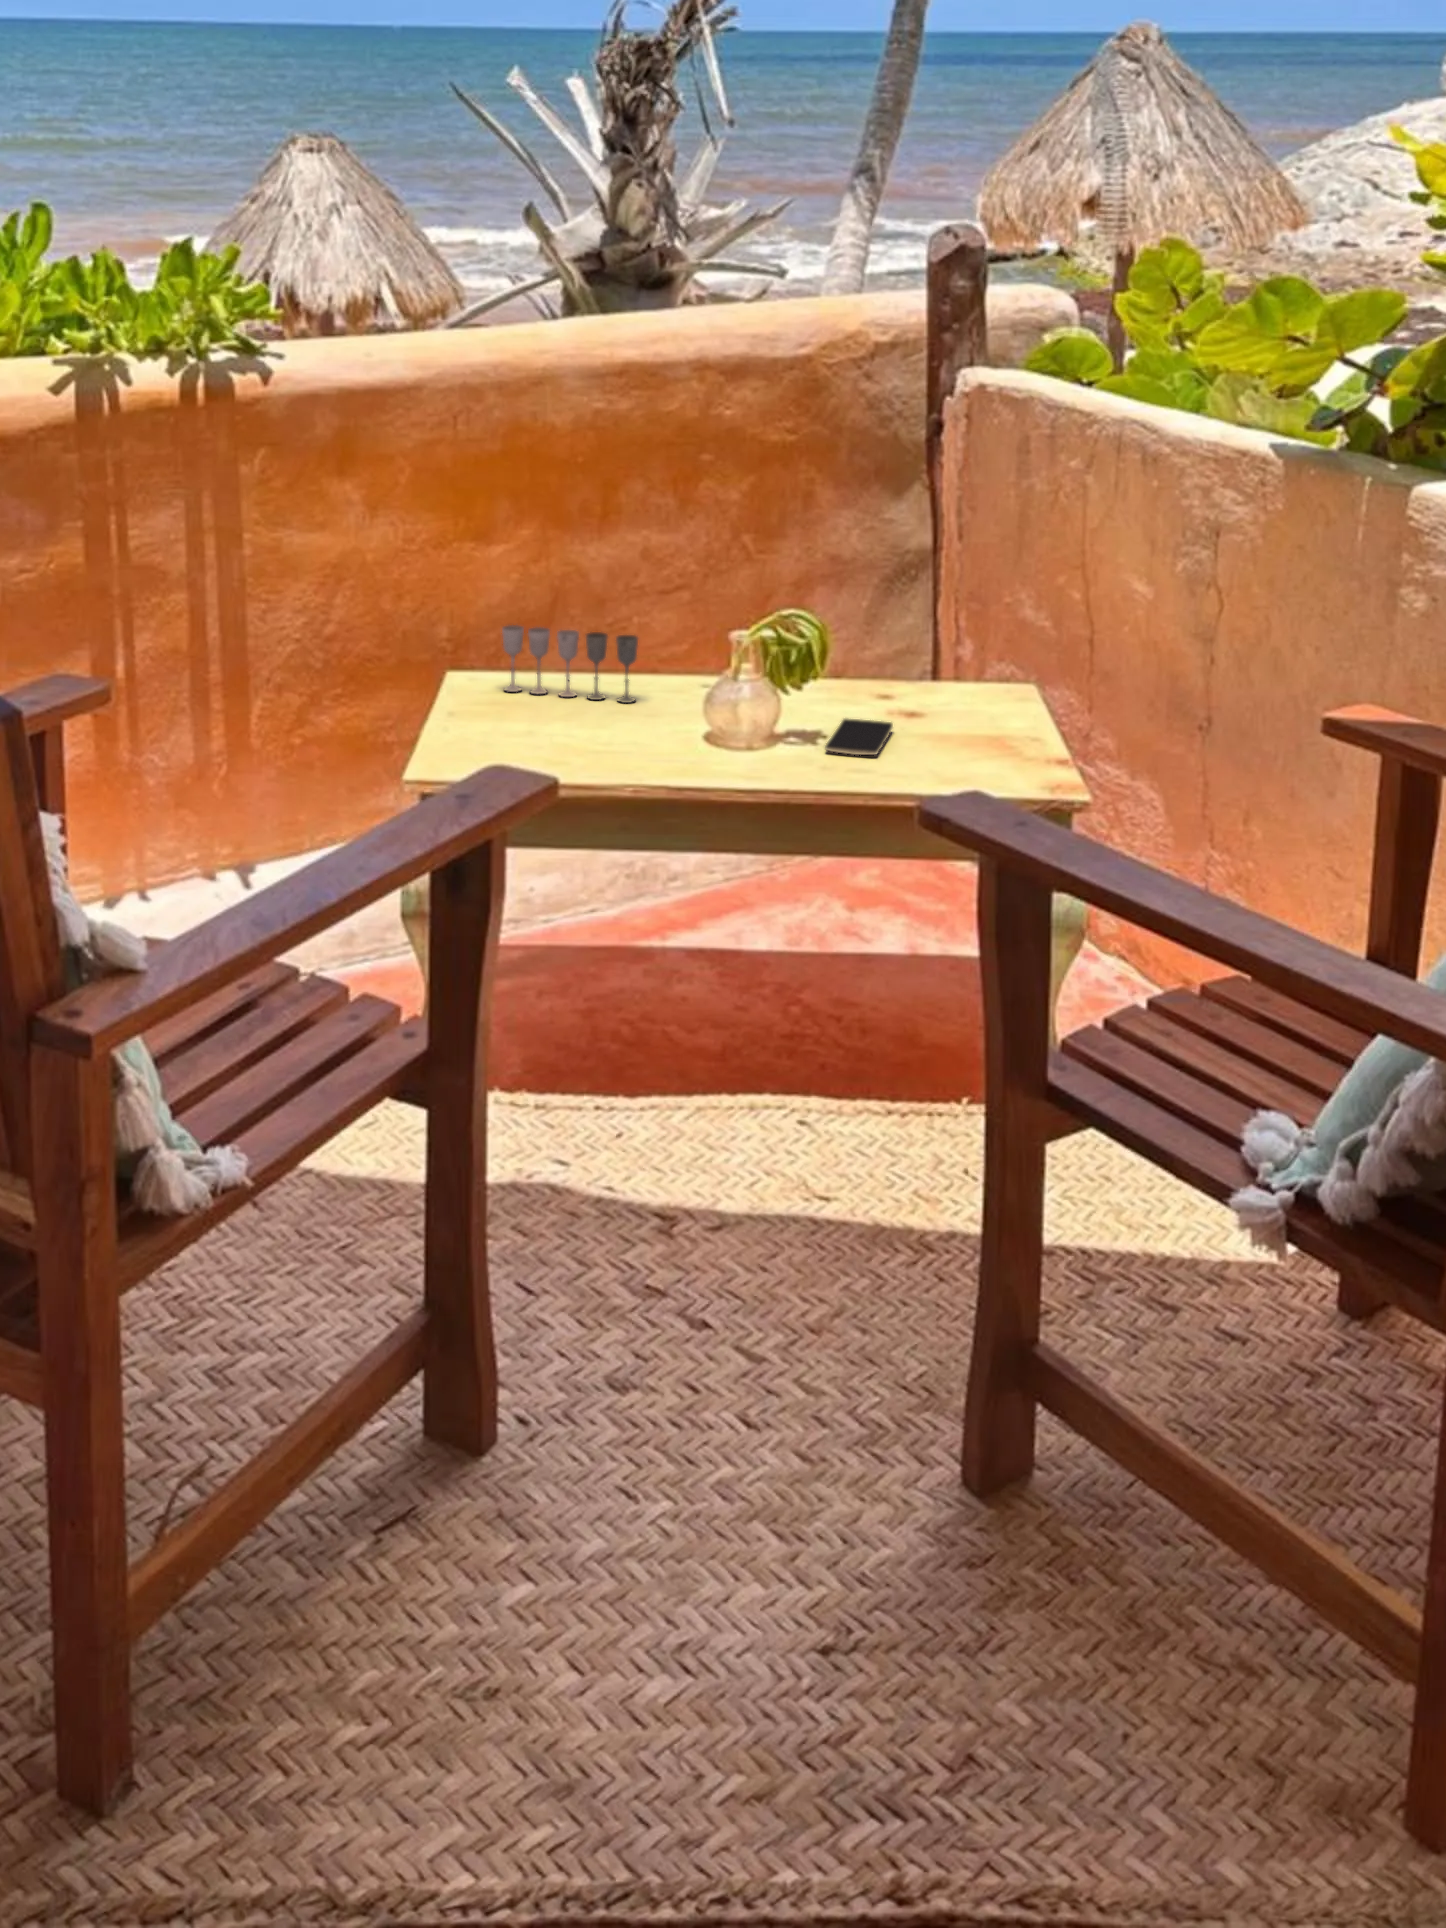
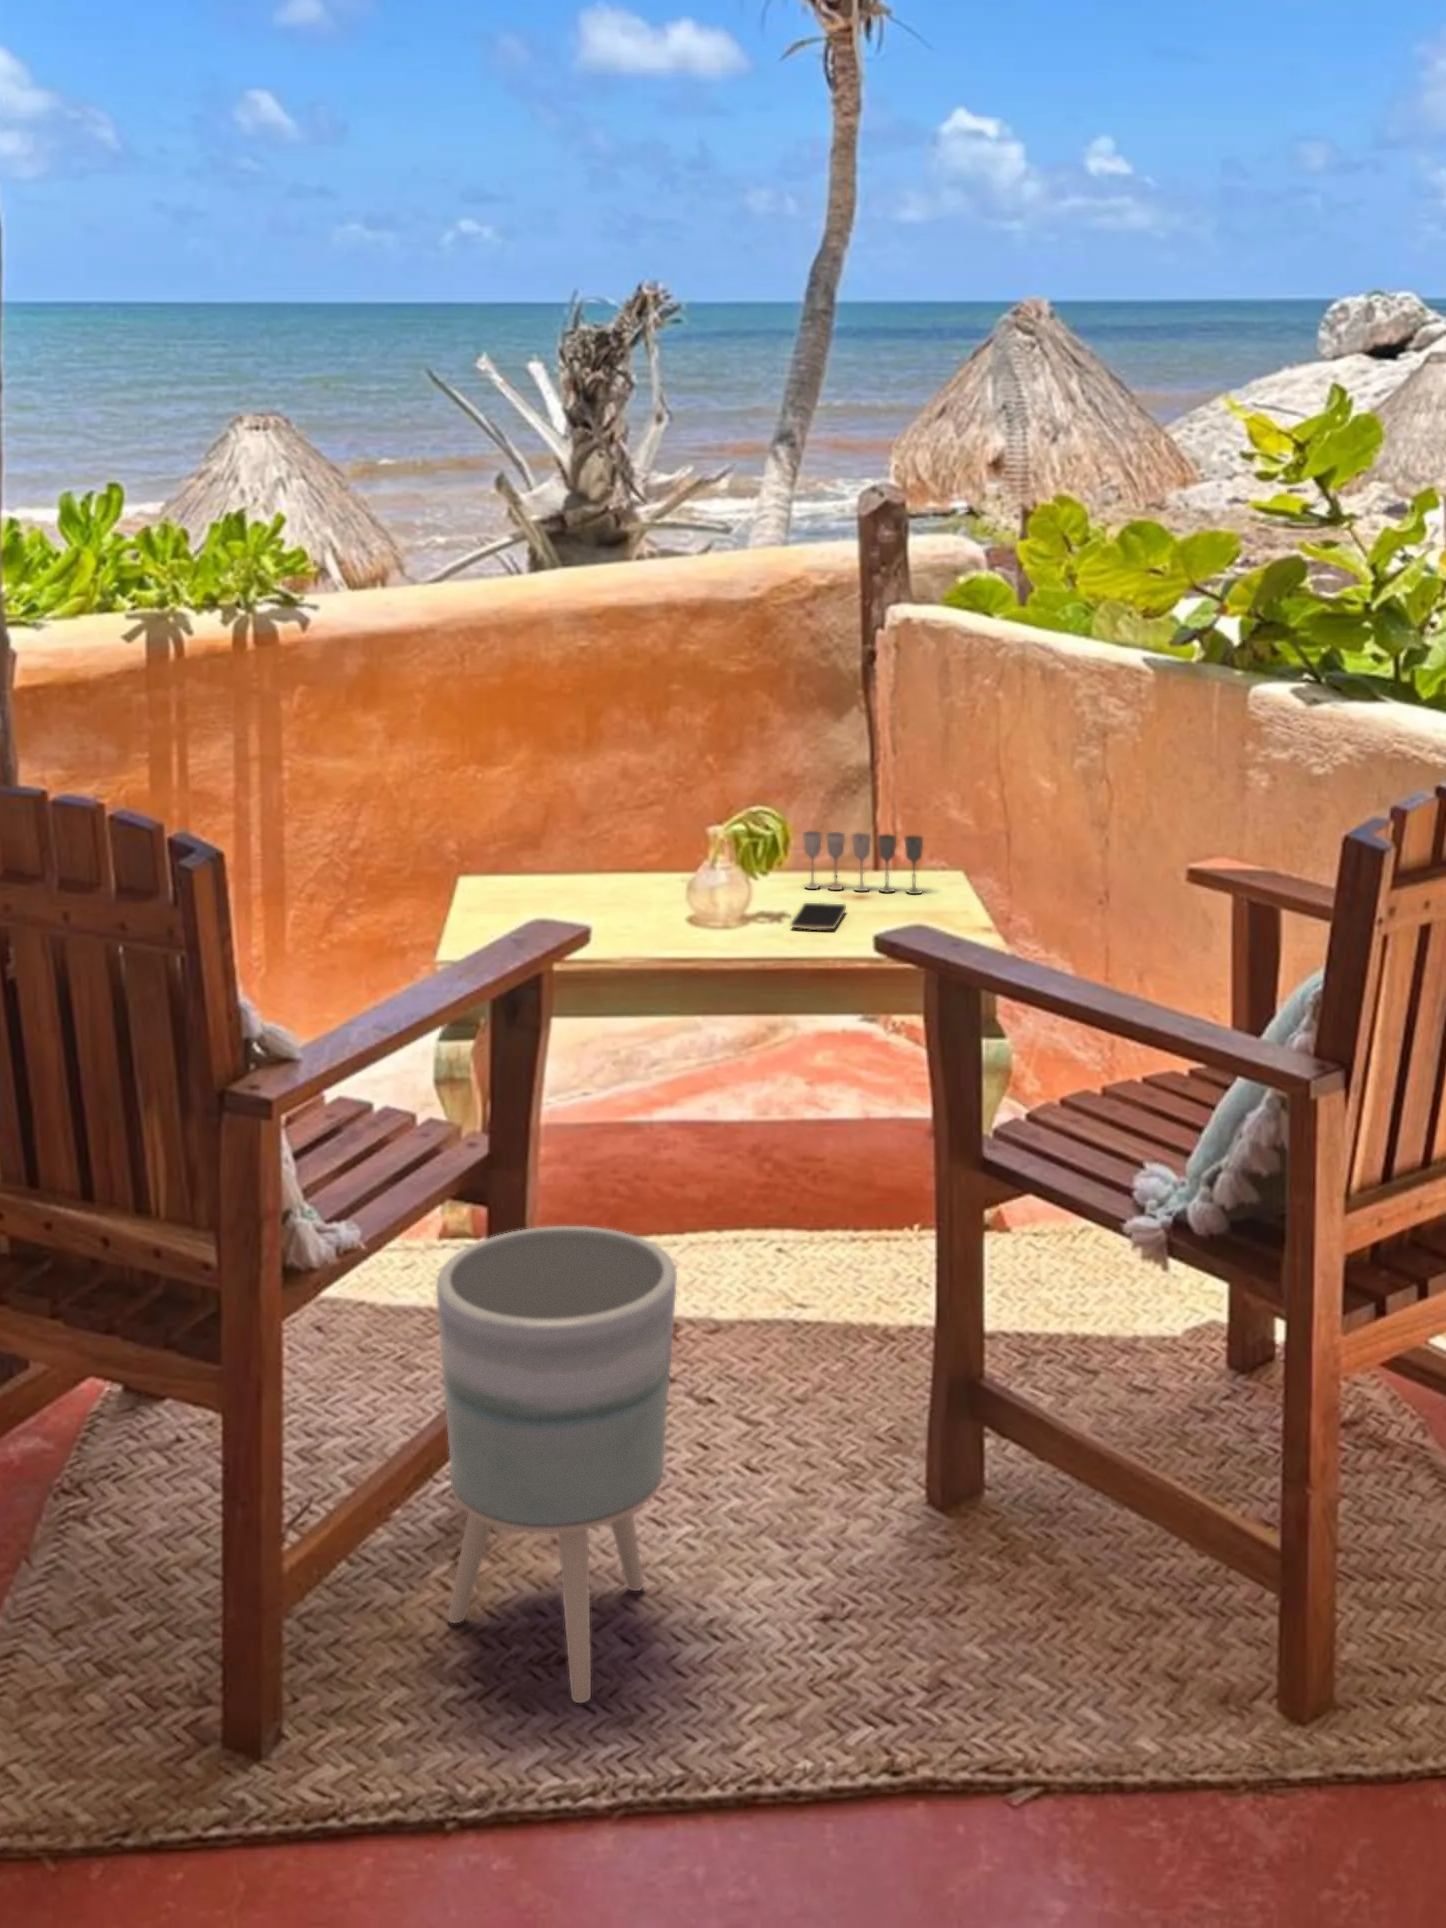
wine glass: present [502,625,638,703] -> present [803,831,923,894]
planter: none [335,1156,643,1762] -> present [437,1226,677,1703]

